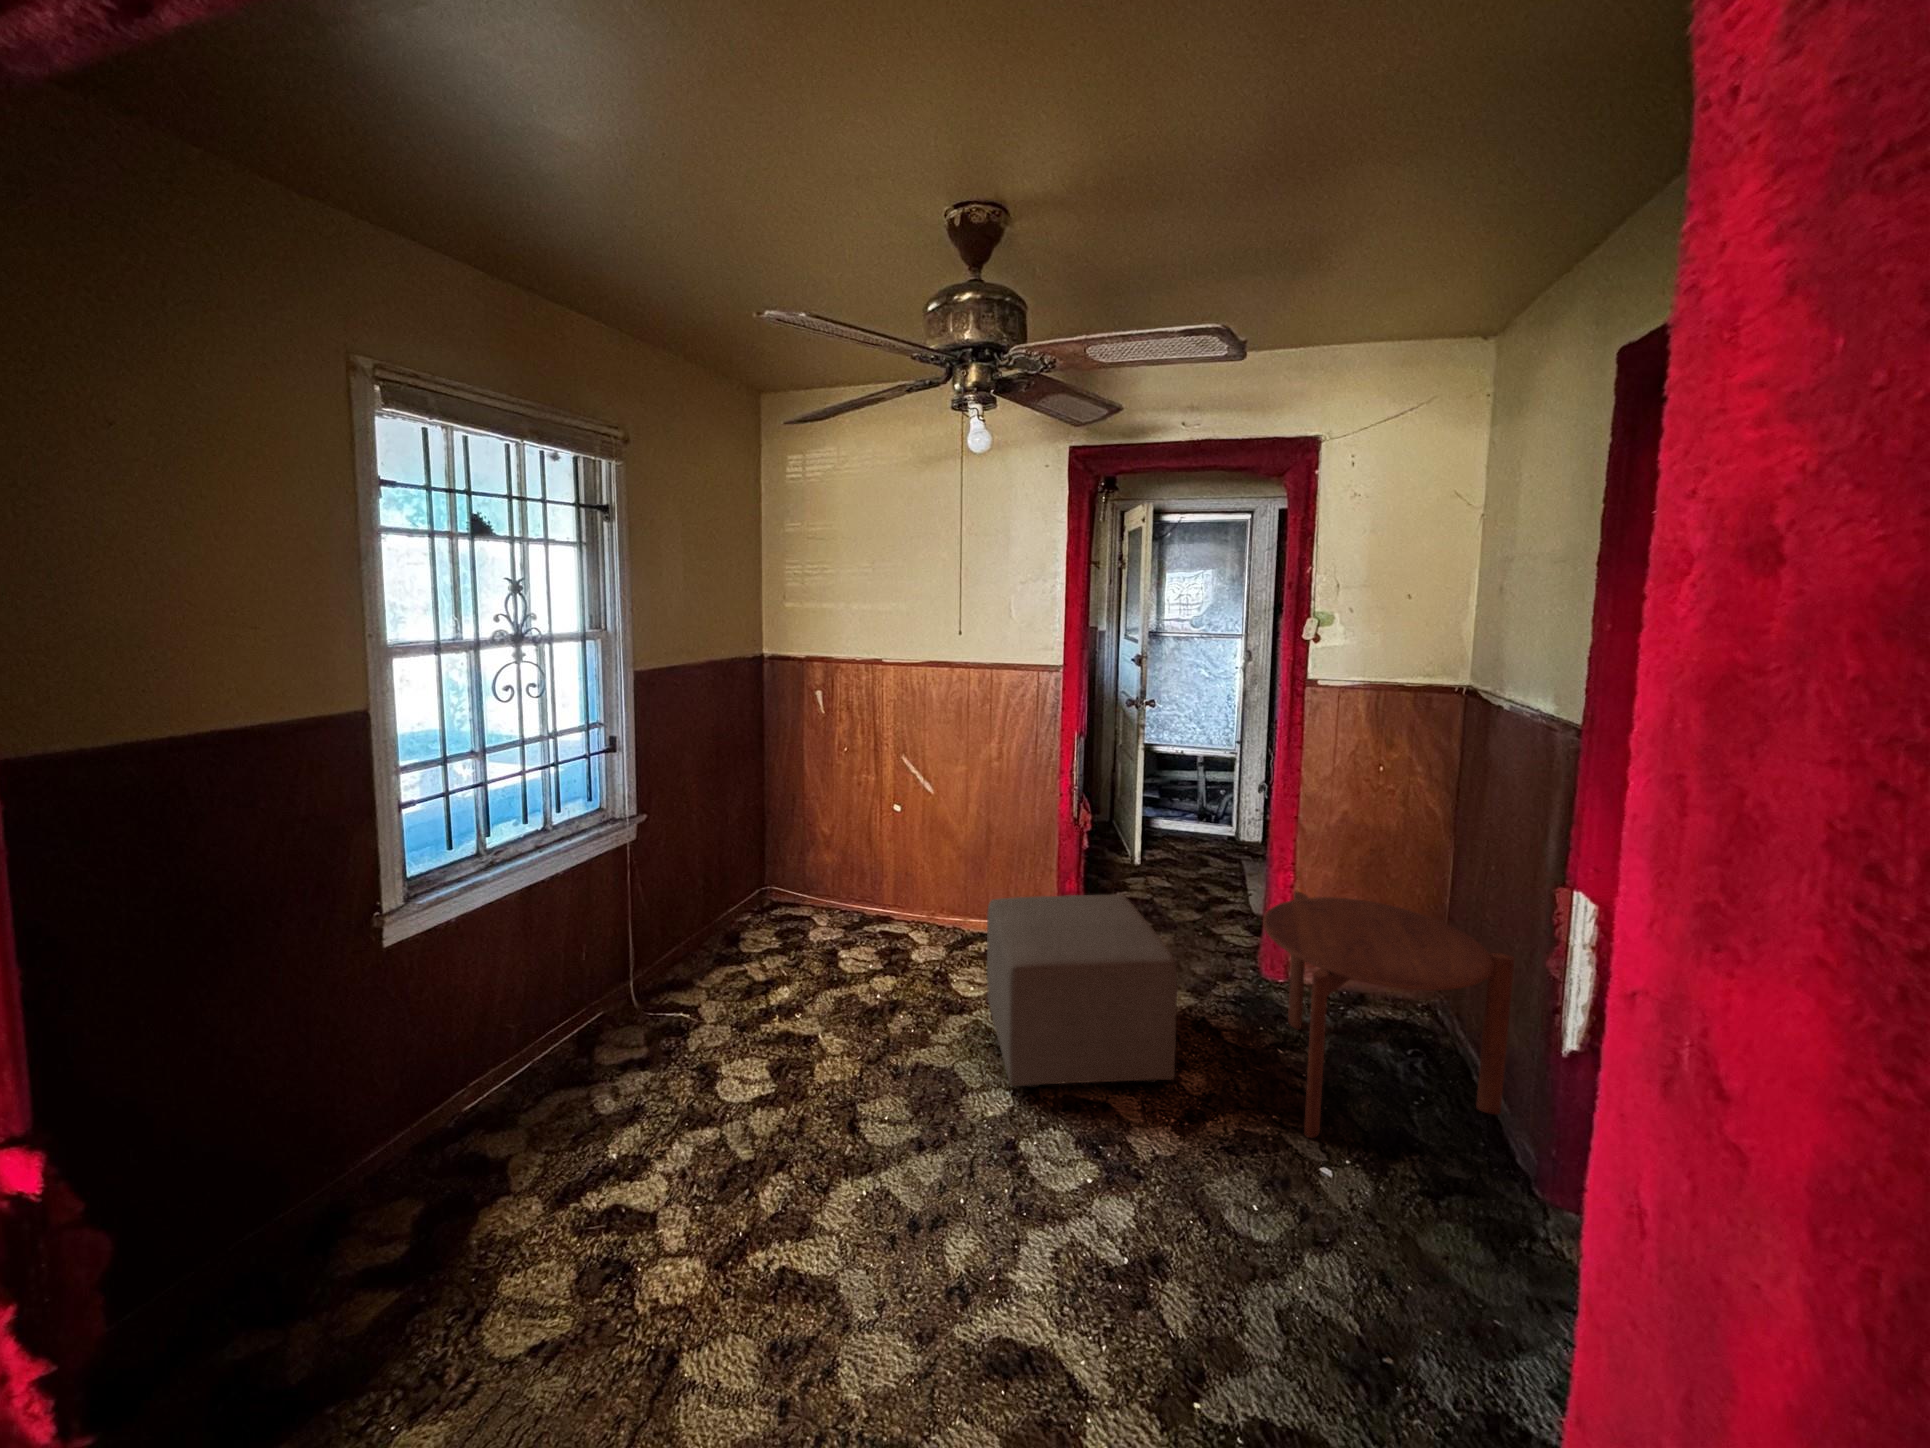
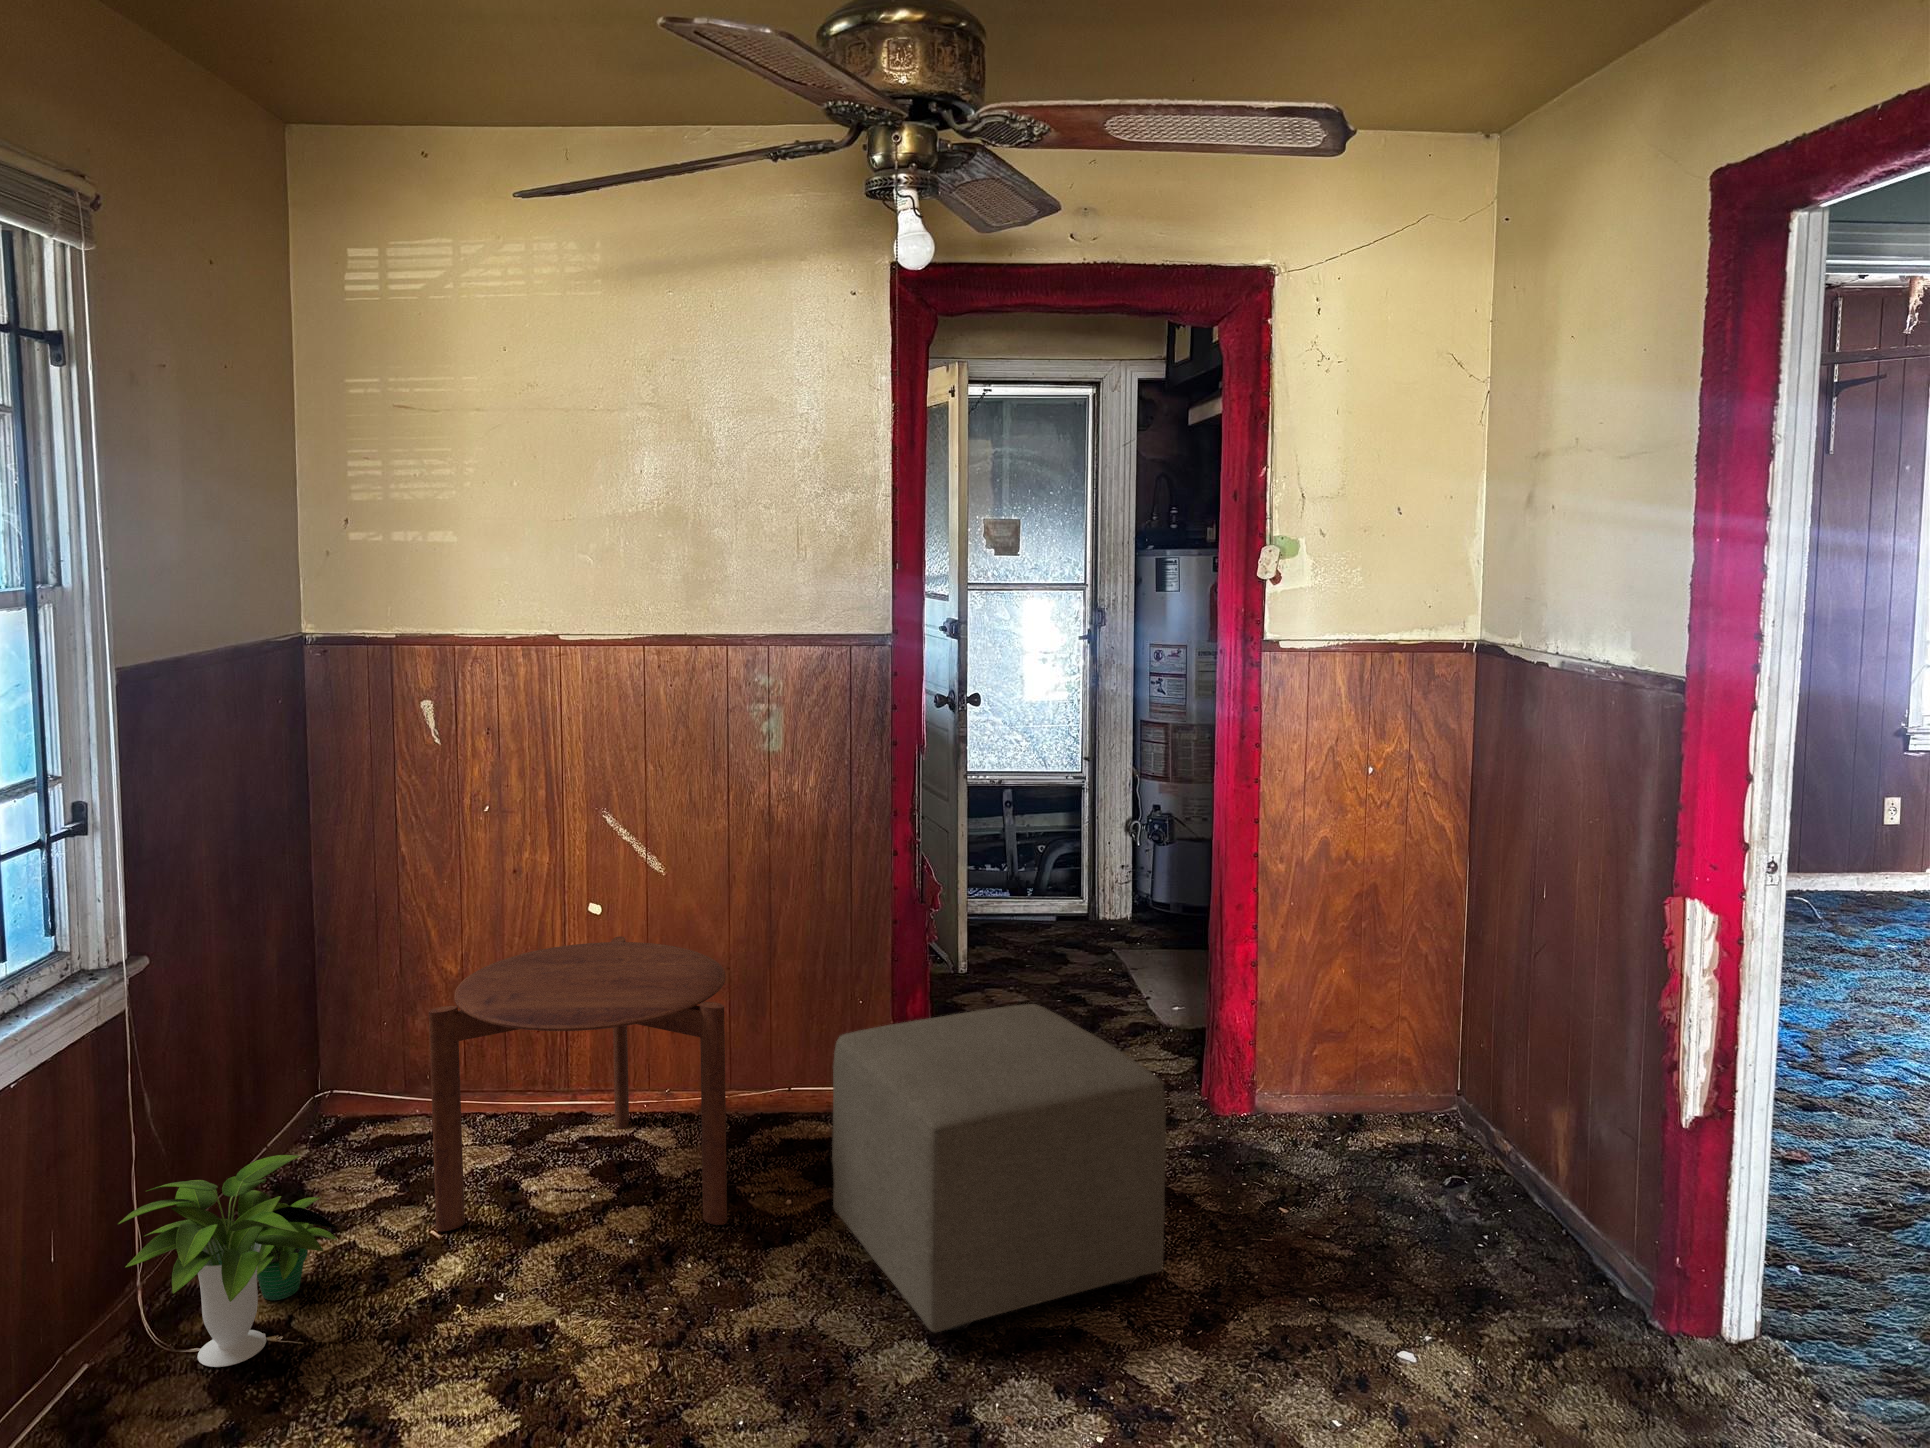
side table: present [1263,892,1514,1138] -> present [429,936,727,1231]
potted plant: none [623,922,731,1022] -> present [118,1155,337,1367]

